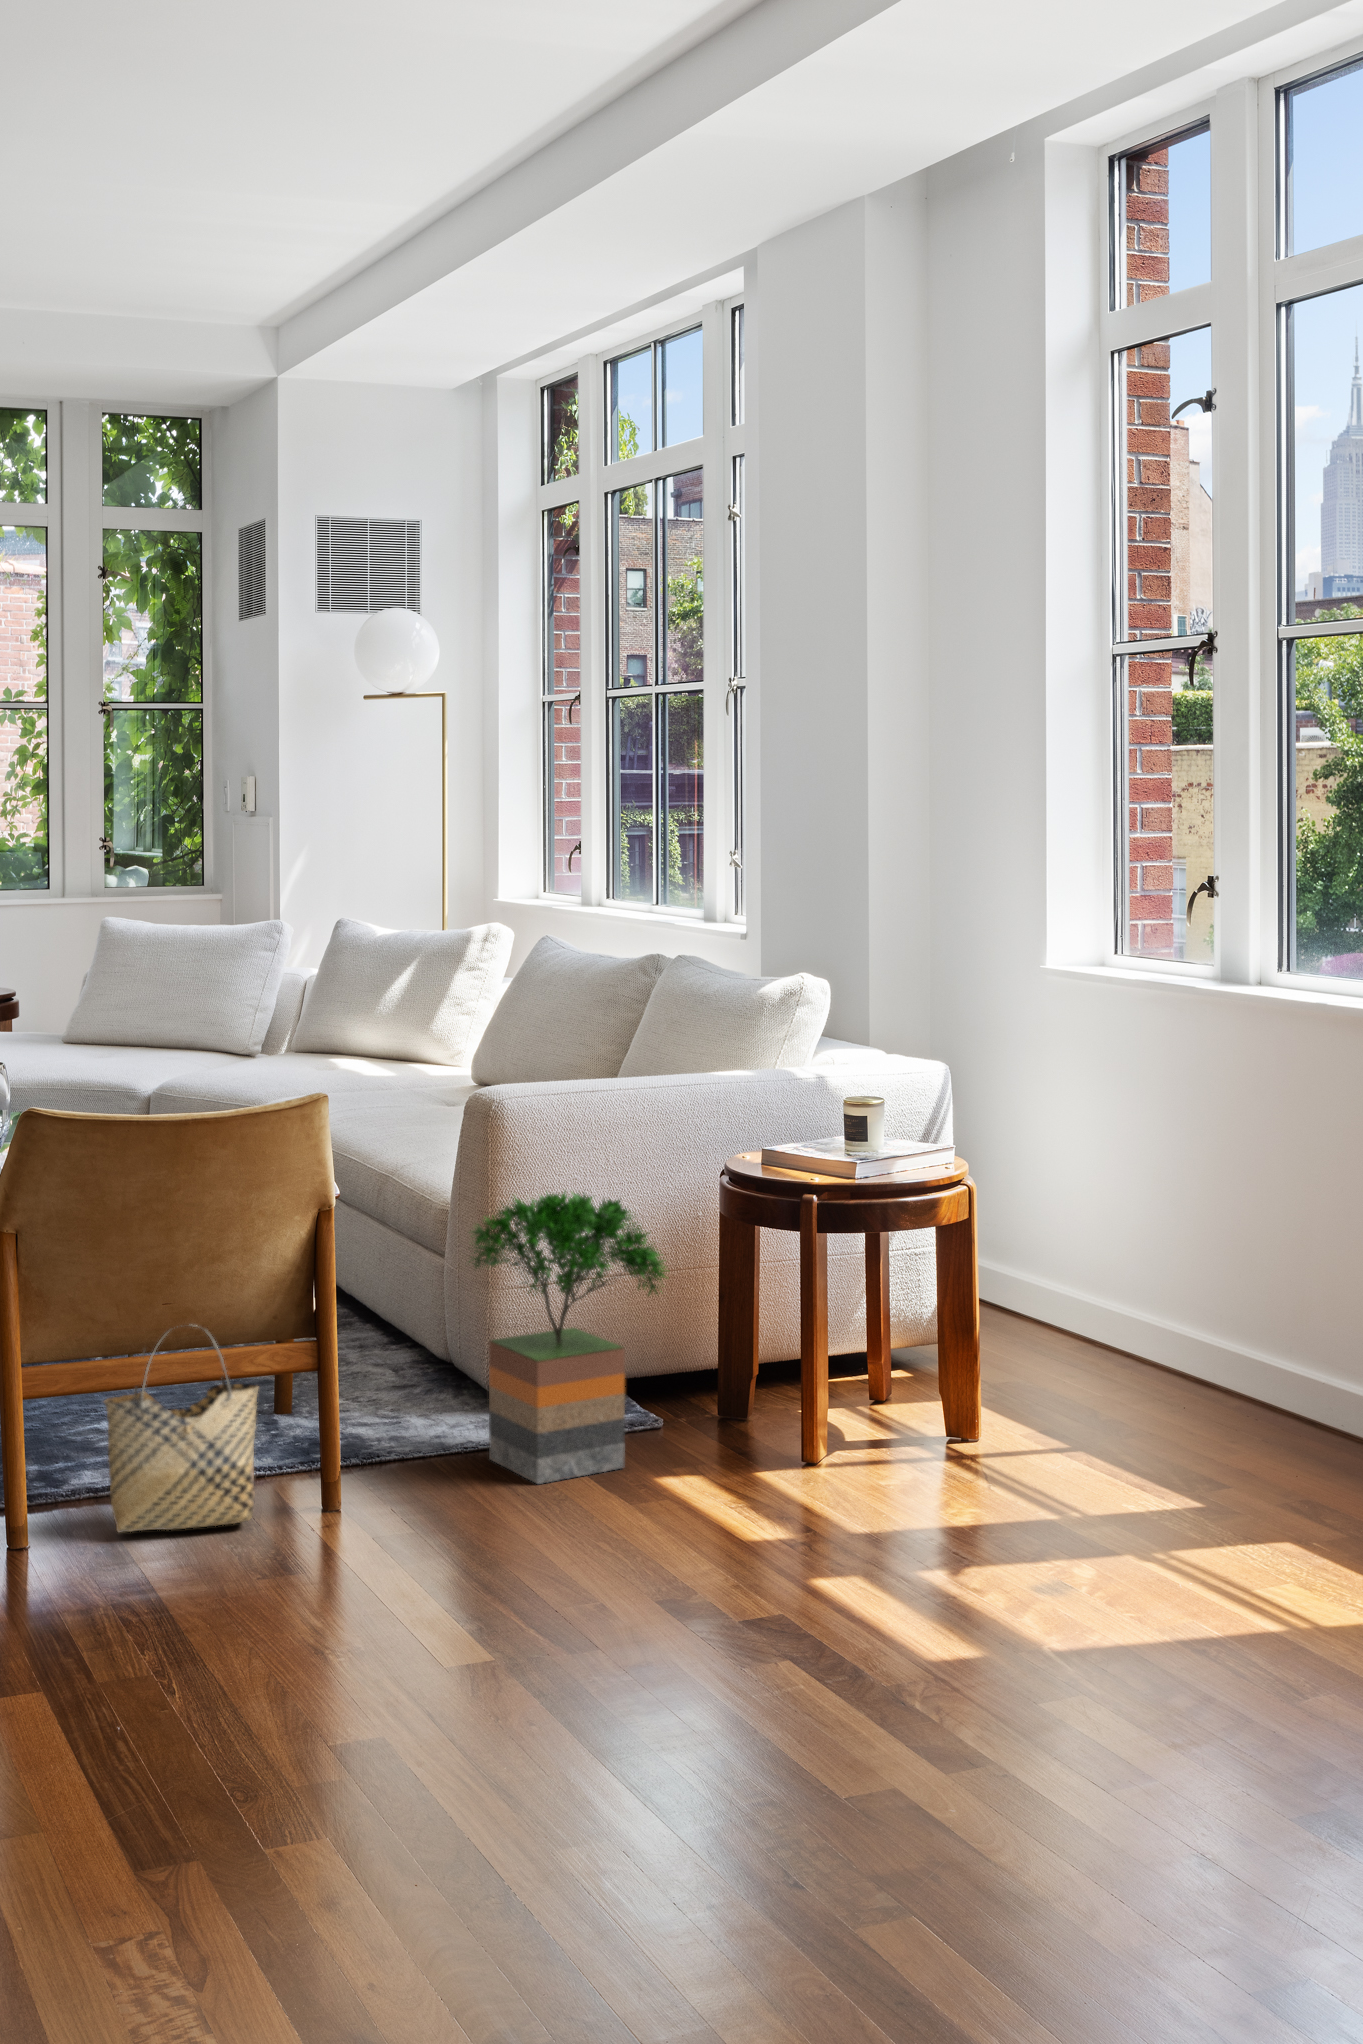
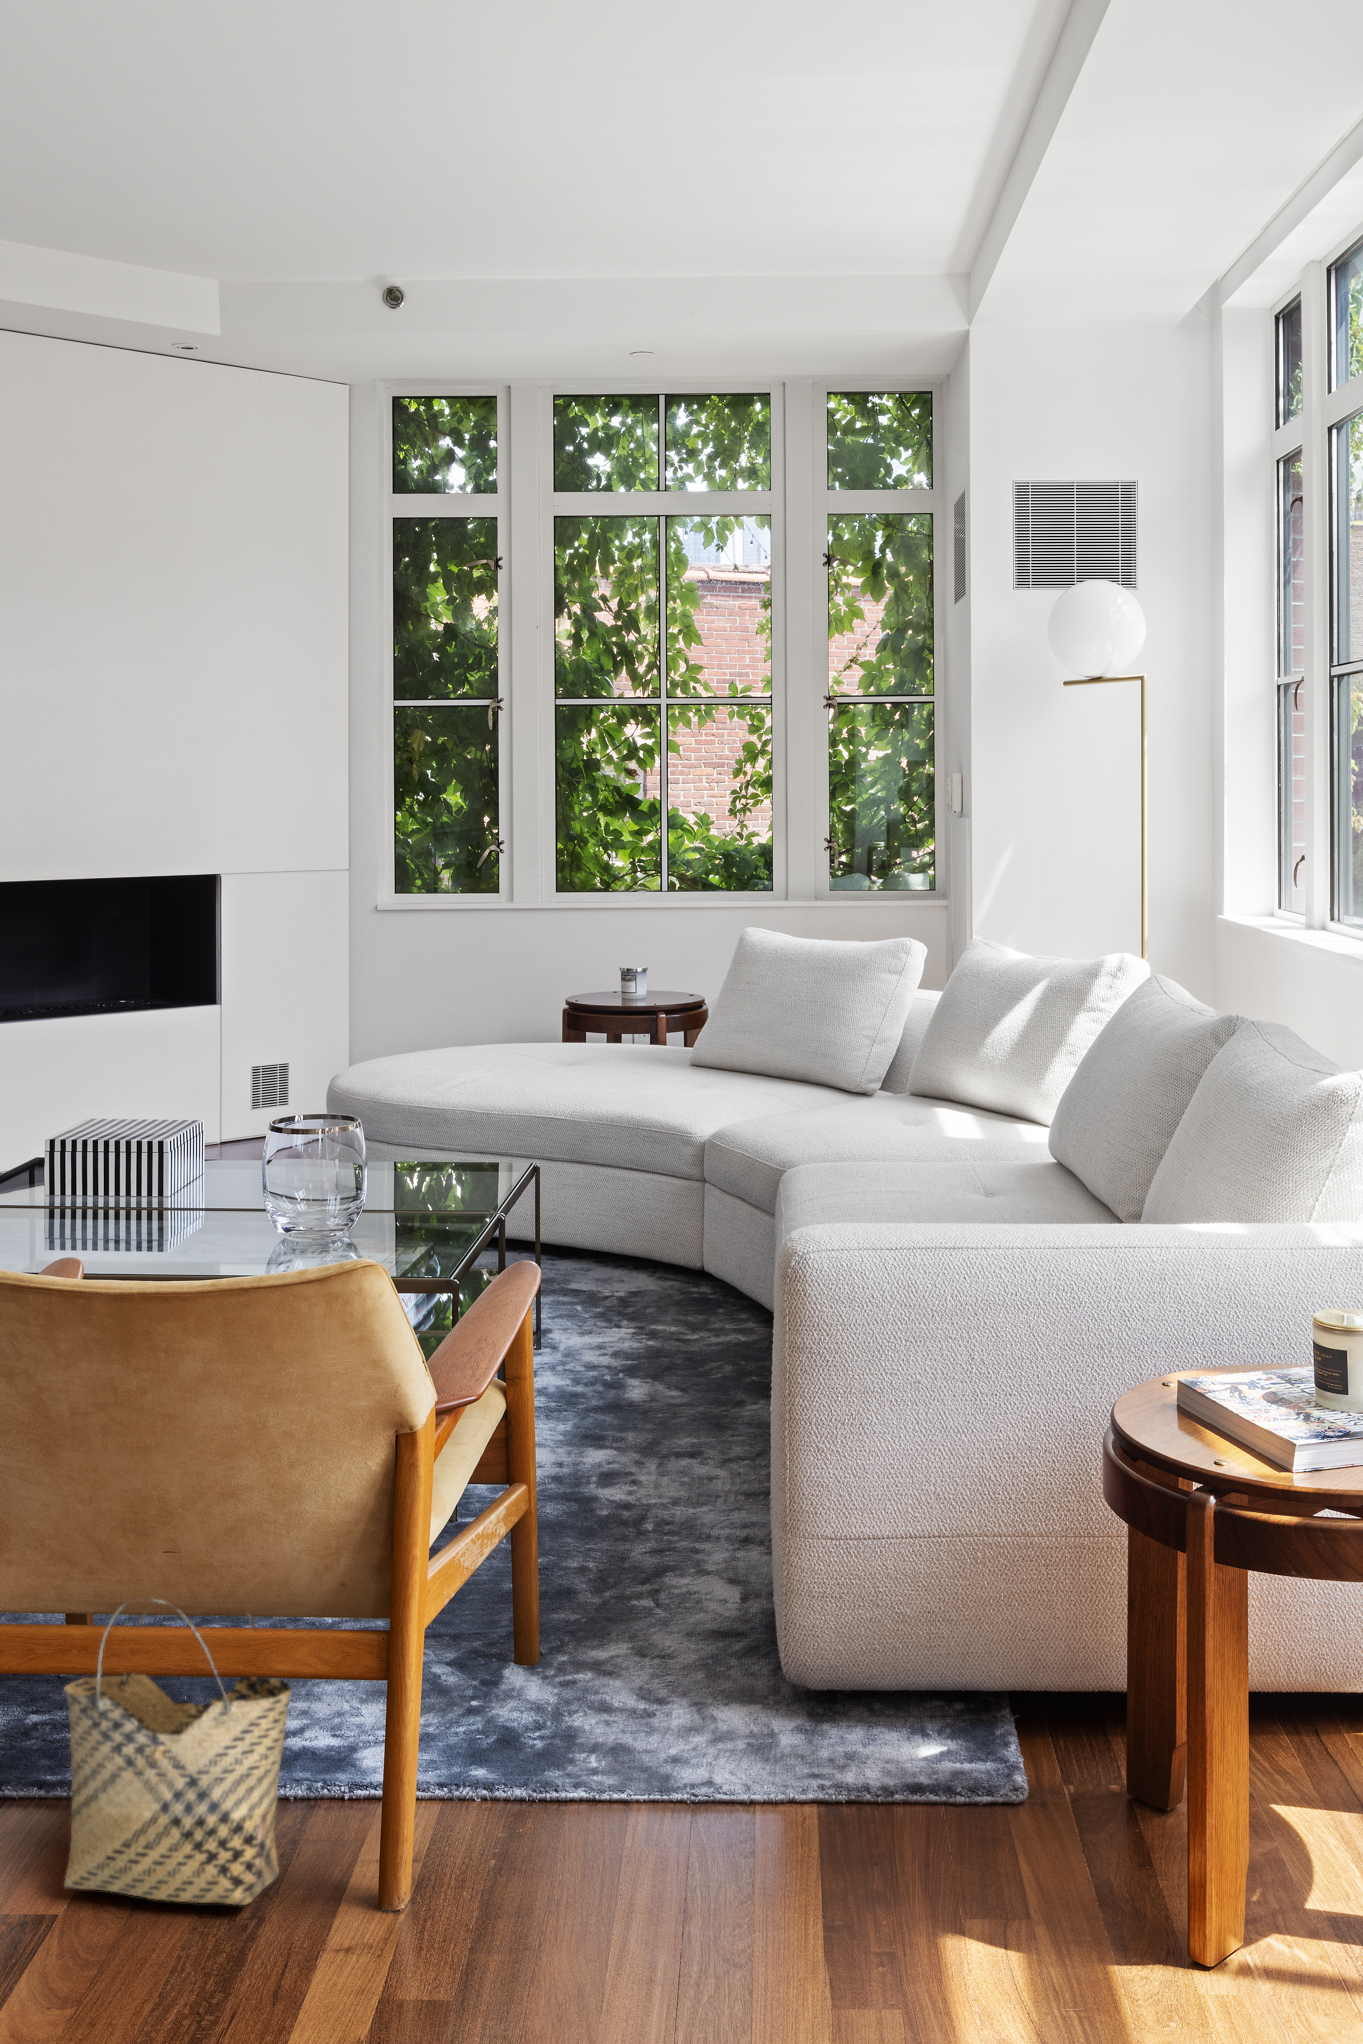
potted tree: present [469,1192,668,1484] -> none [657,1416,962,1909]

